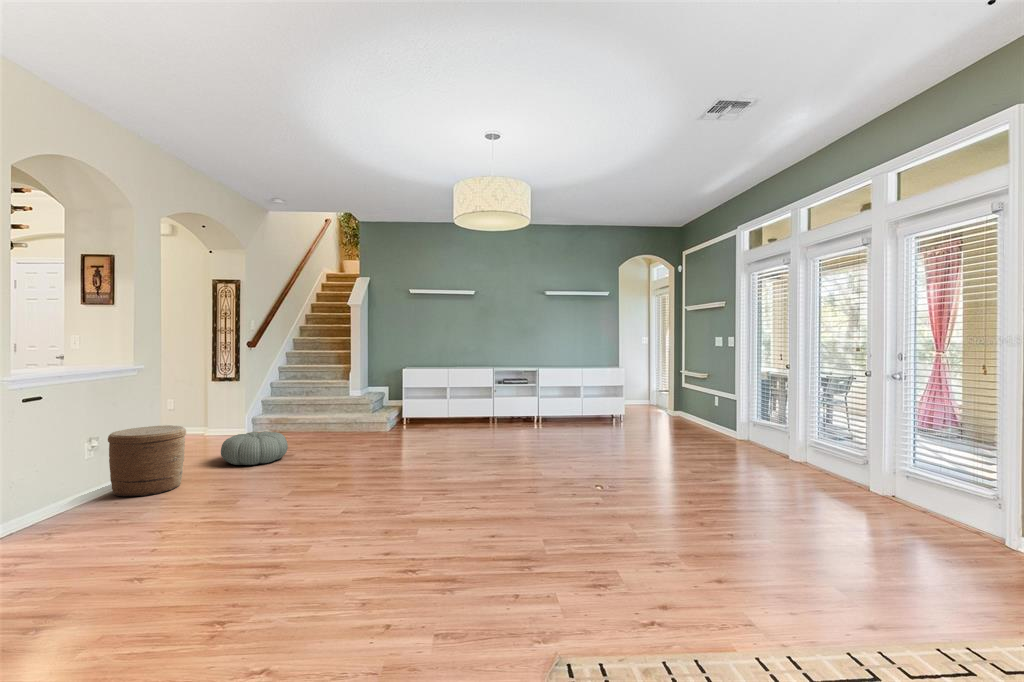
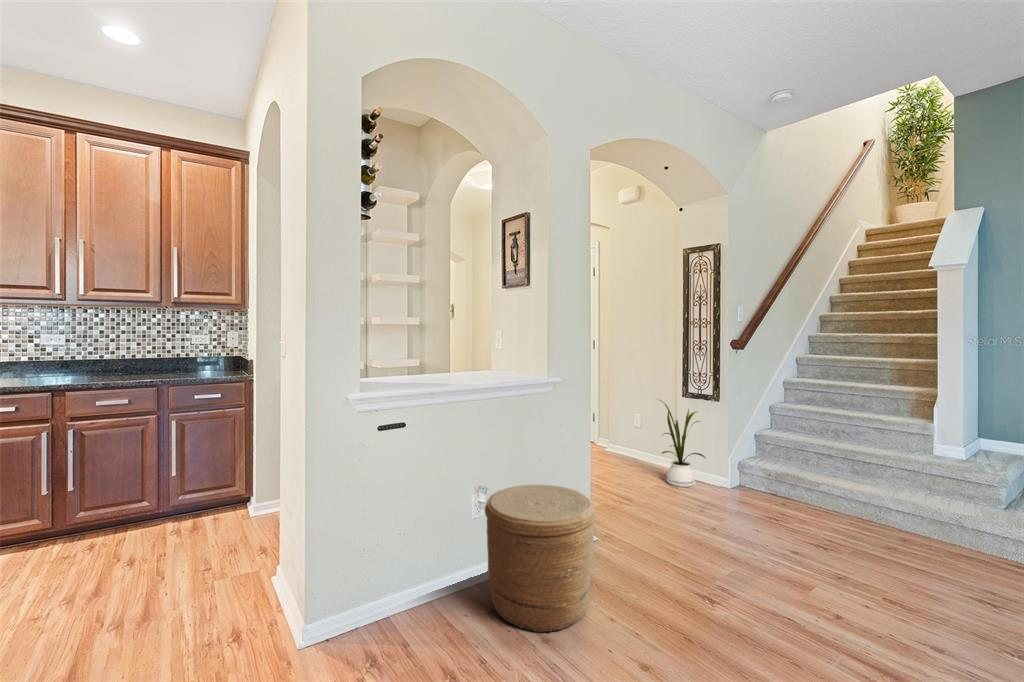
house plant: none [190,383,231,441] -> present [660,400,706,487]
pouf: present [221,432,288,465] -> none [671,513,801,603]

